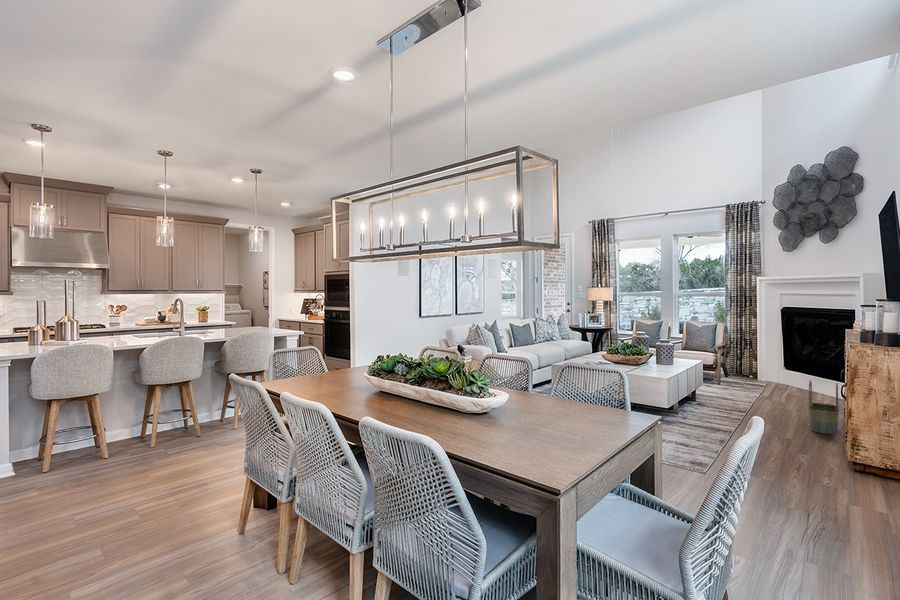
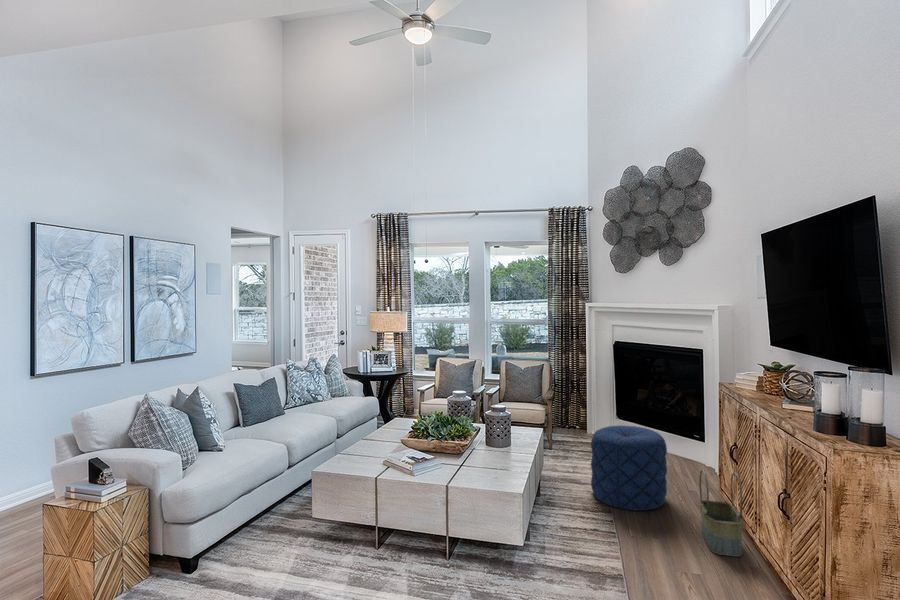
pouf: none [736,358,798,411] -> present [591,425,667,511]

